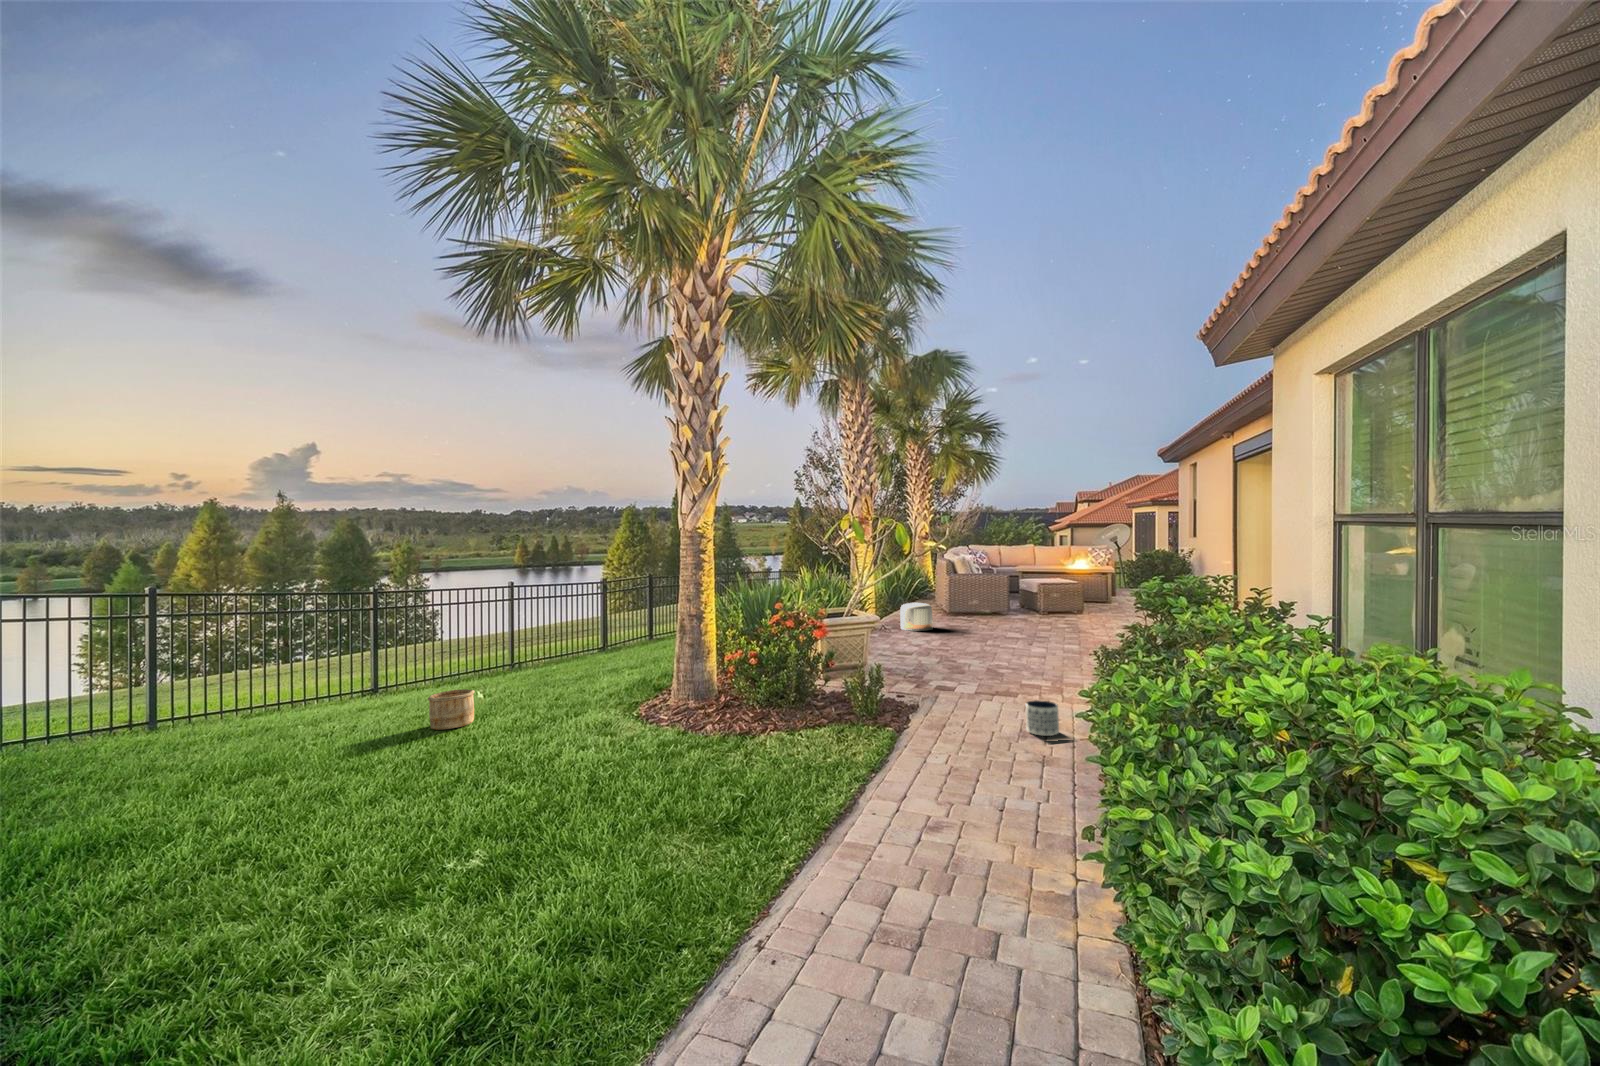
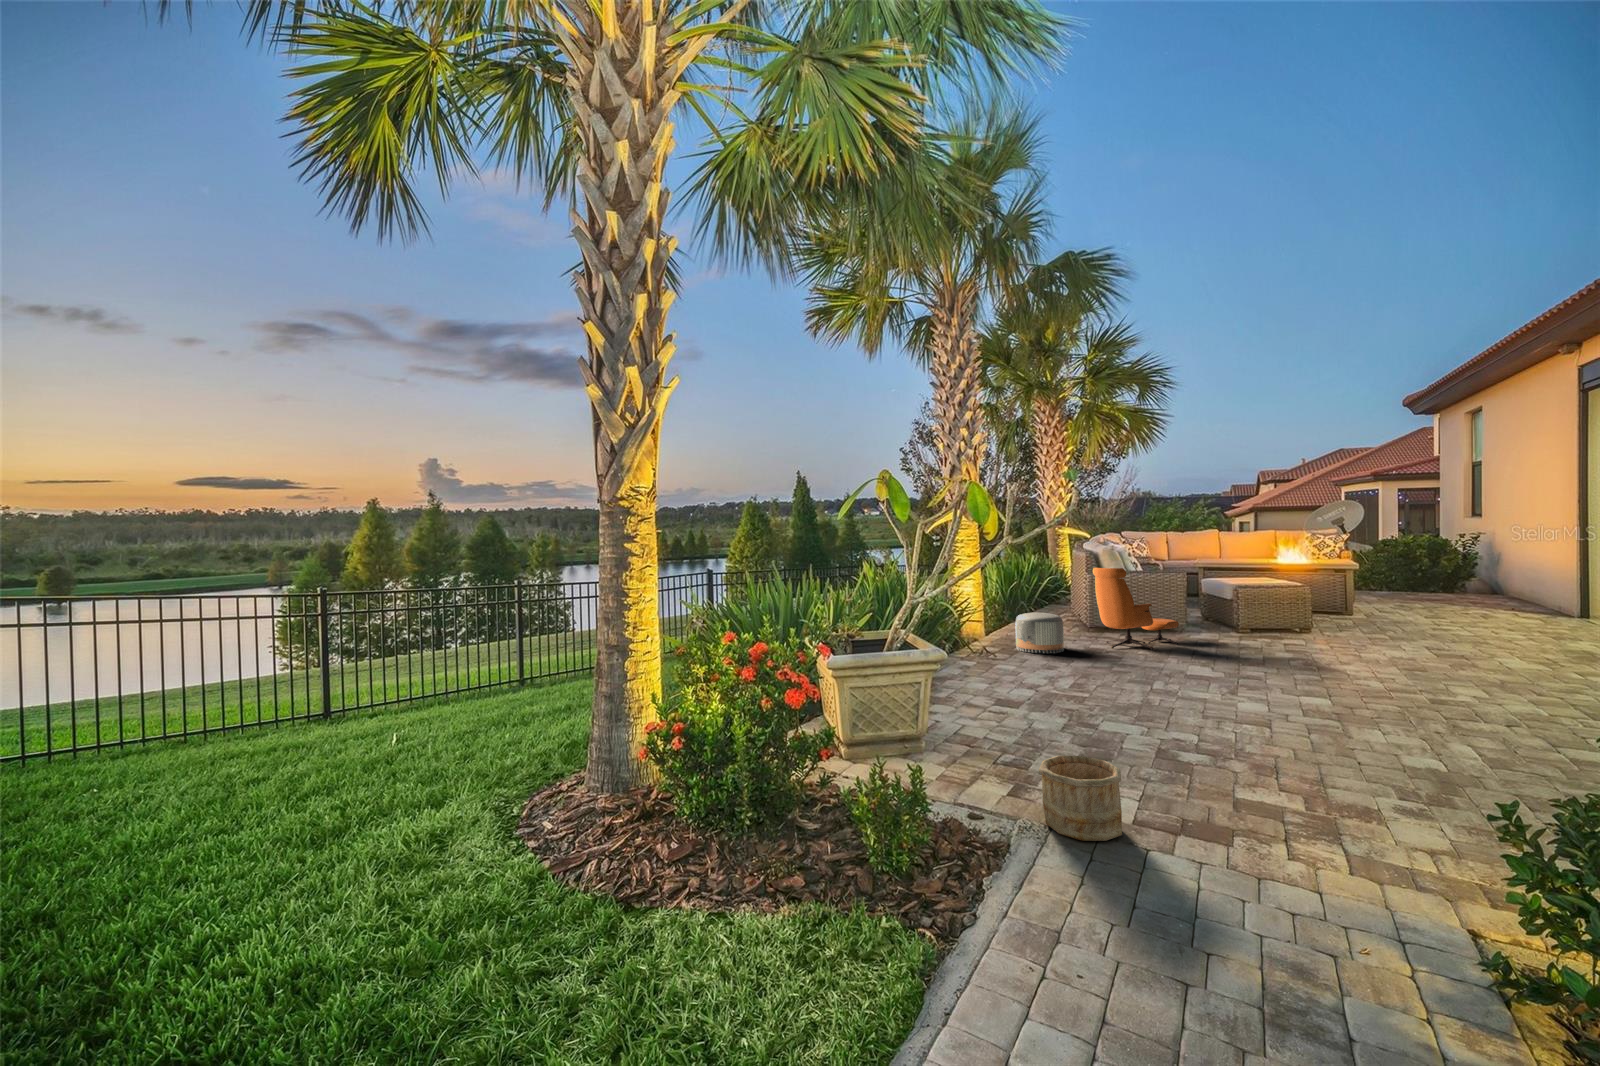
lounge chair: none [951,571,1006,627] -> present [1093,568,1179,650]
wooden bucket: present [428,689,475,730] -> present [1039,756,1122,841]
planter: present [1026,700,1059,736] -> none [1279,901,1384,1022]

